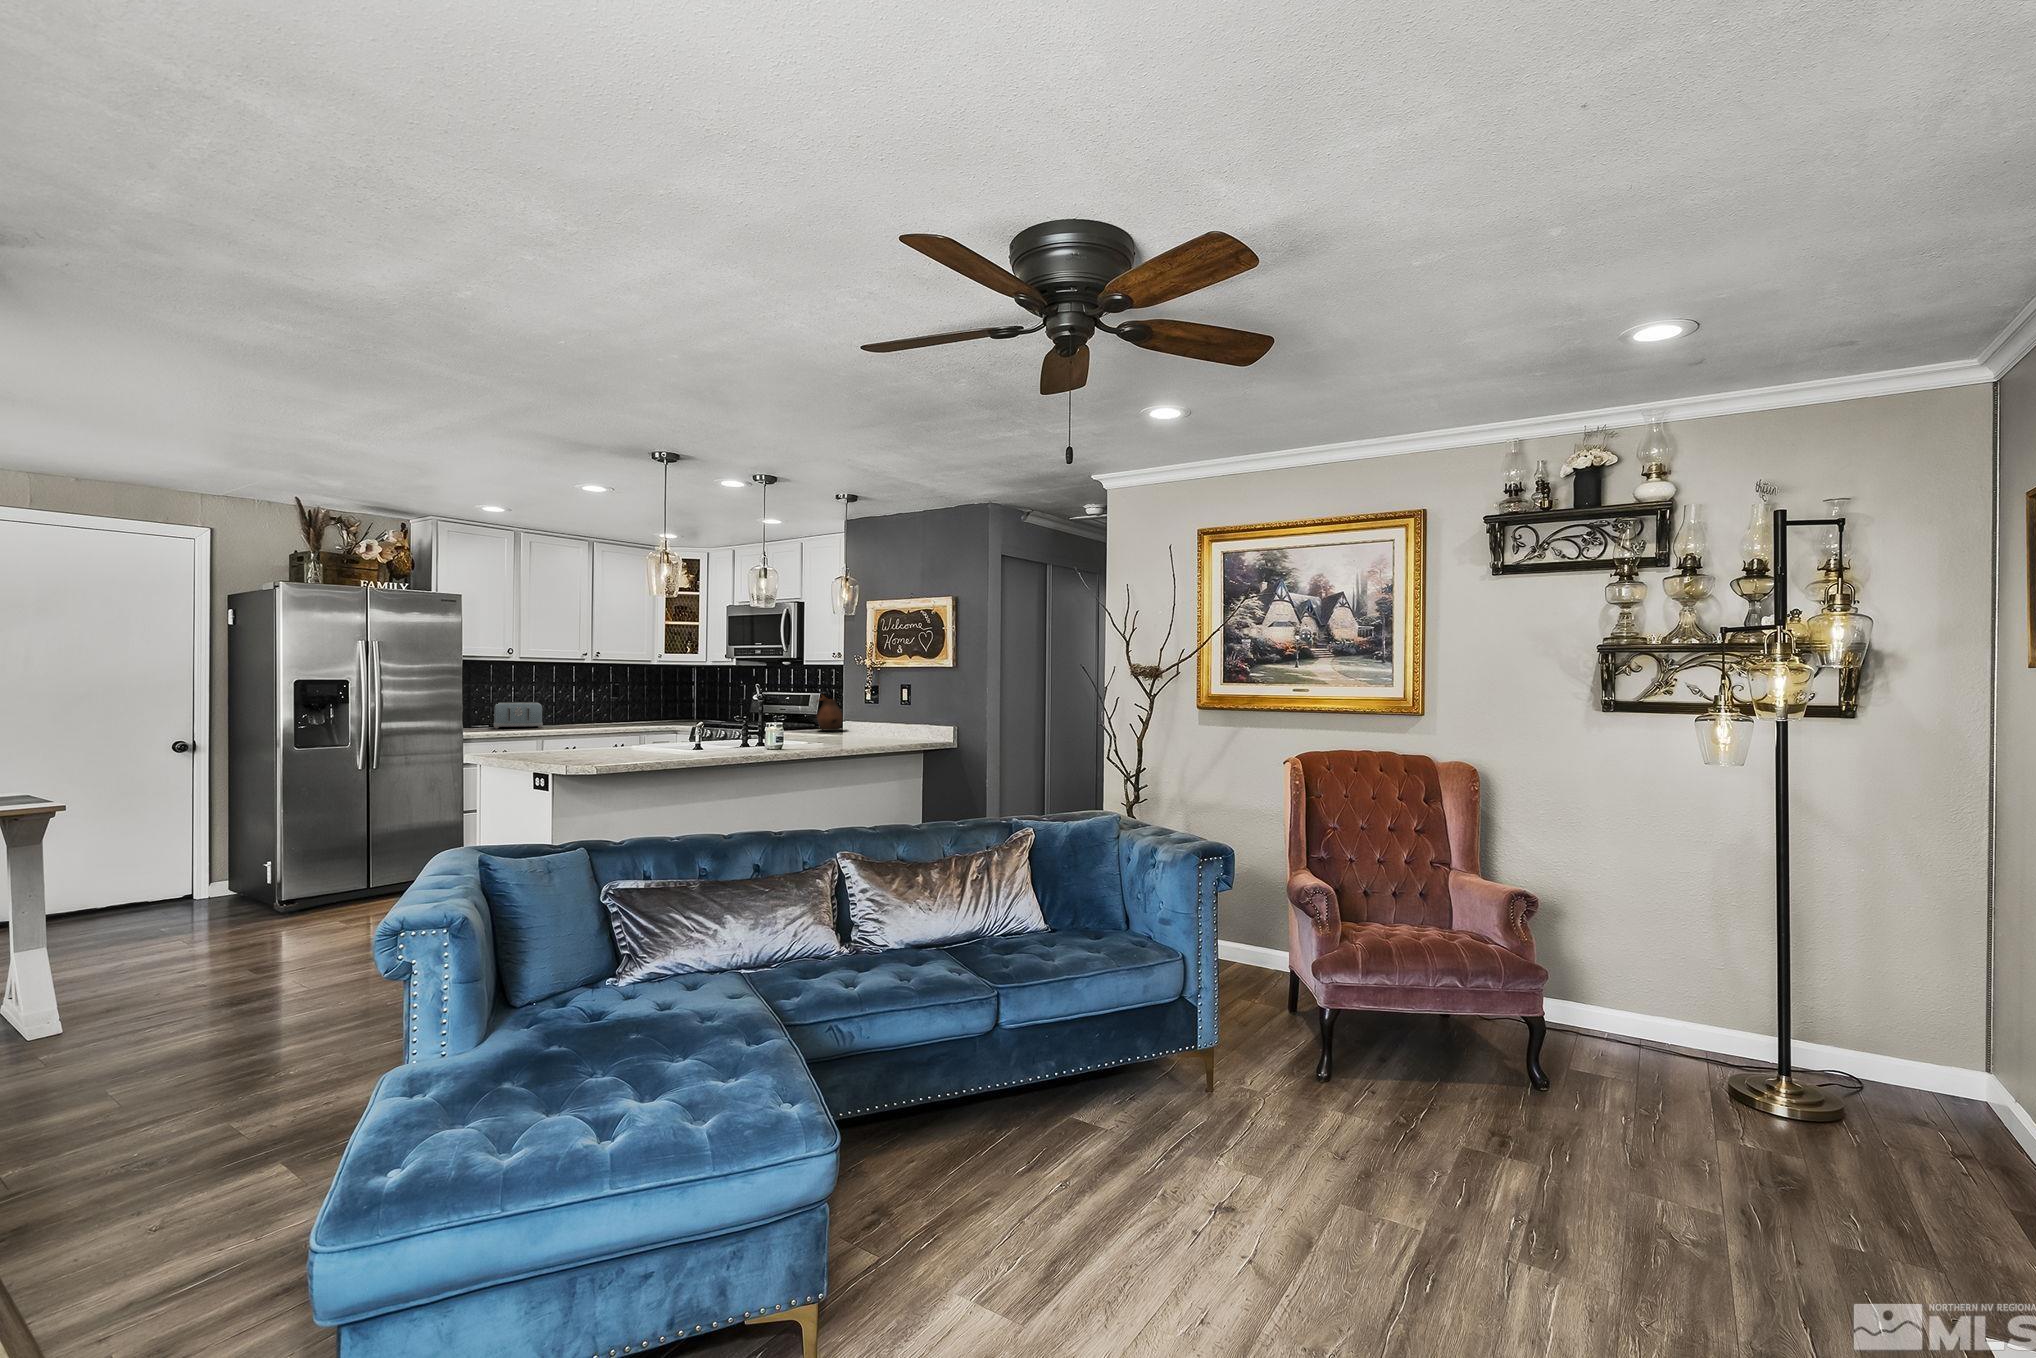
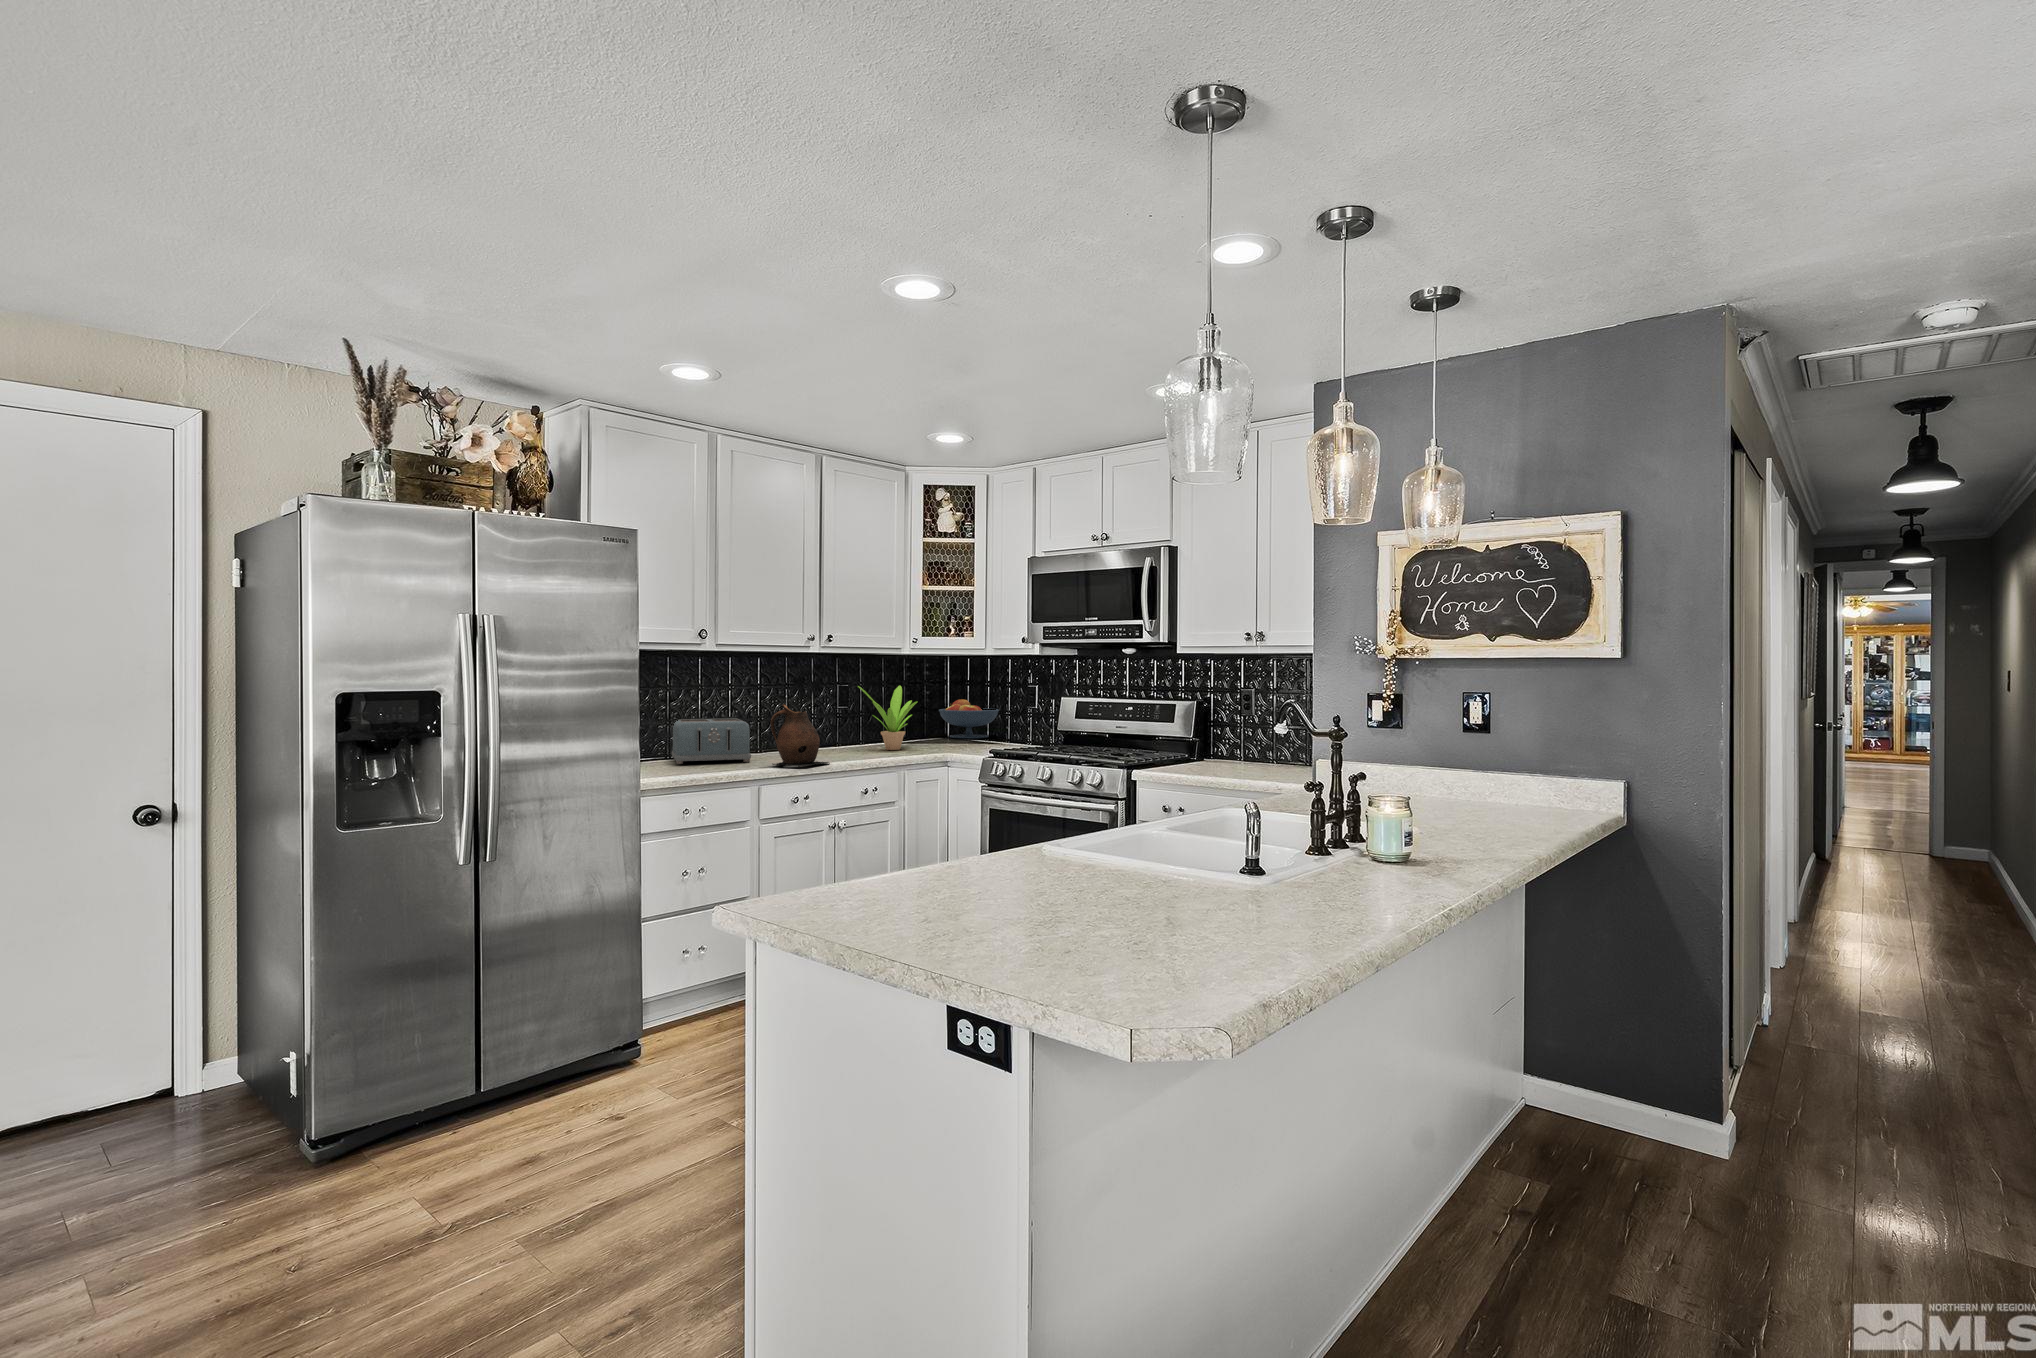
potted plant: none [618,683,656,723] -> present [858,686,917,750]
fruit bowl: none [682,693,722,718] -> present [939,699,999,738]
ceramic pitcher: present [816,696,842,731] -> present [771,705,830,767]

